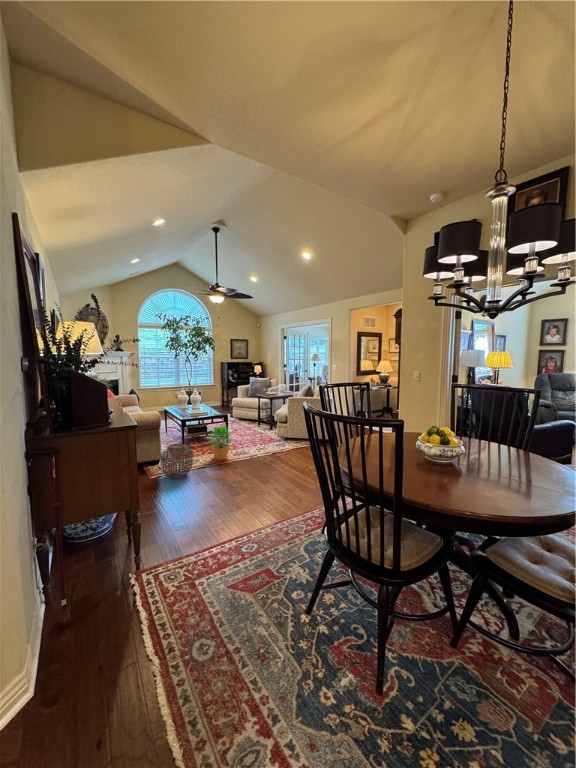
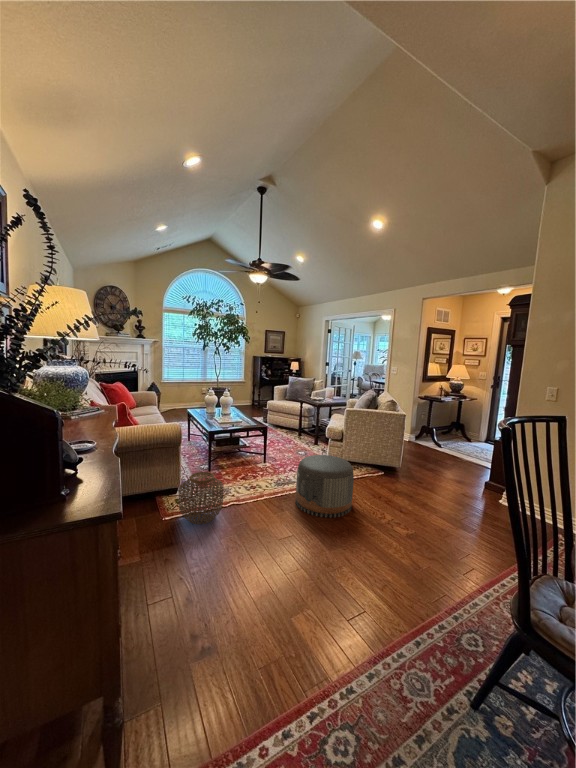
potted plant: present [209,426,231,460] -> none [241,444,280,492]
pouf: none [246,430,286,471] -> present [296,455,354,518]

